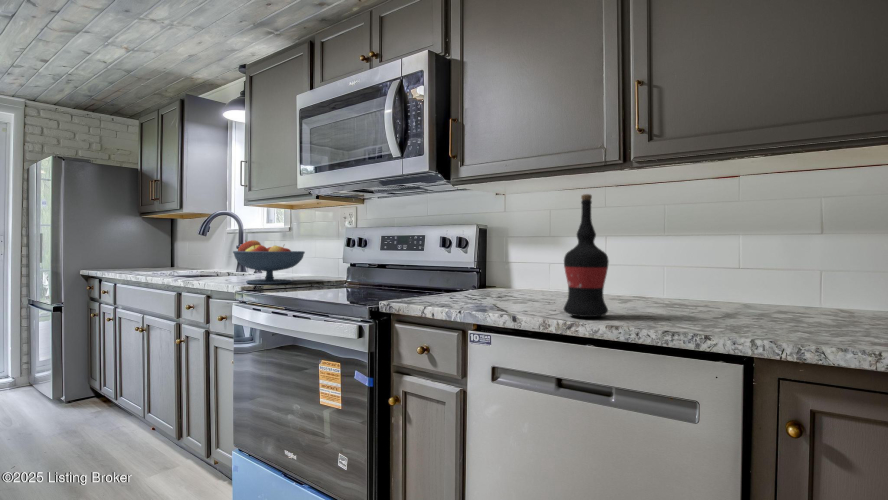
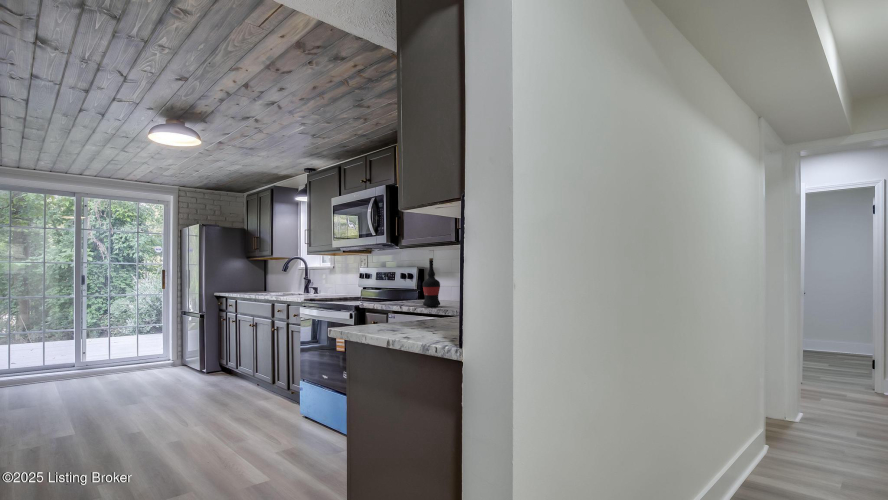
fruit bowl: present [233,240,305,284] -> none [300,275,338,298]

